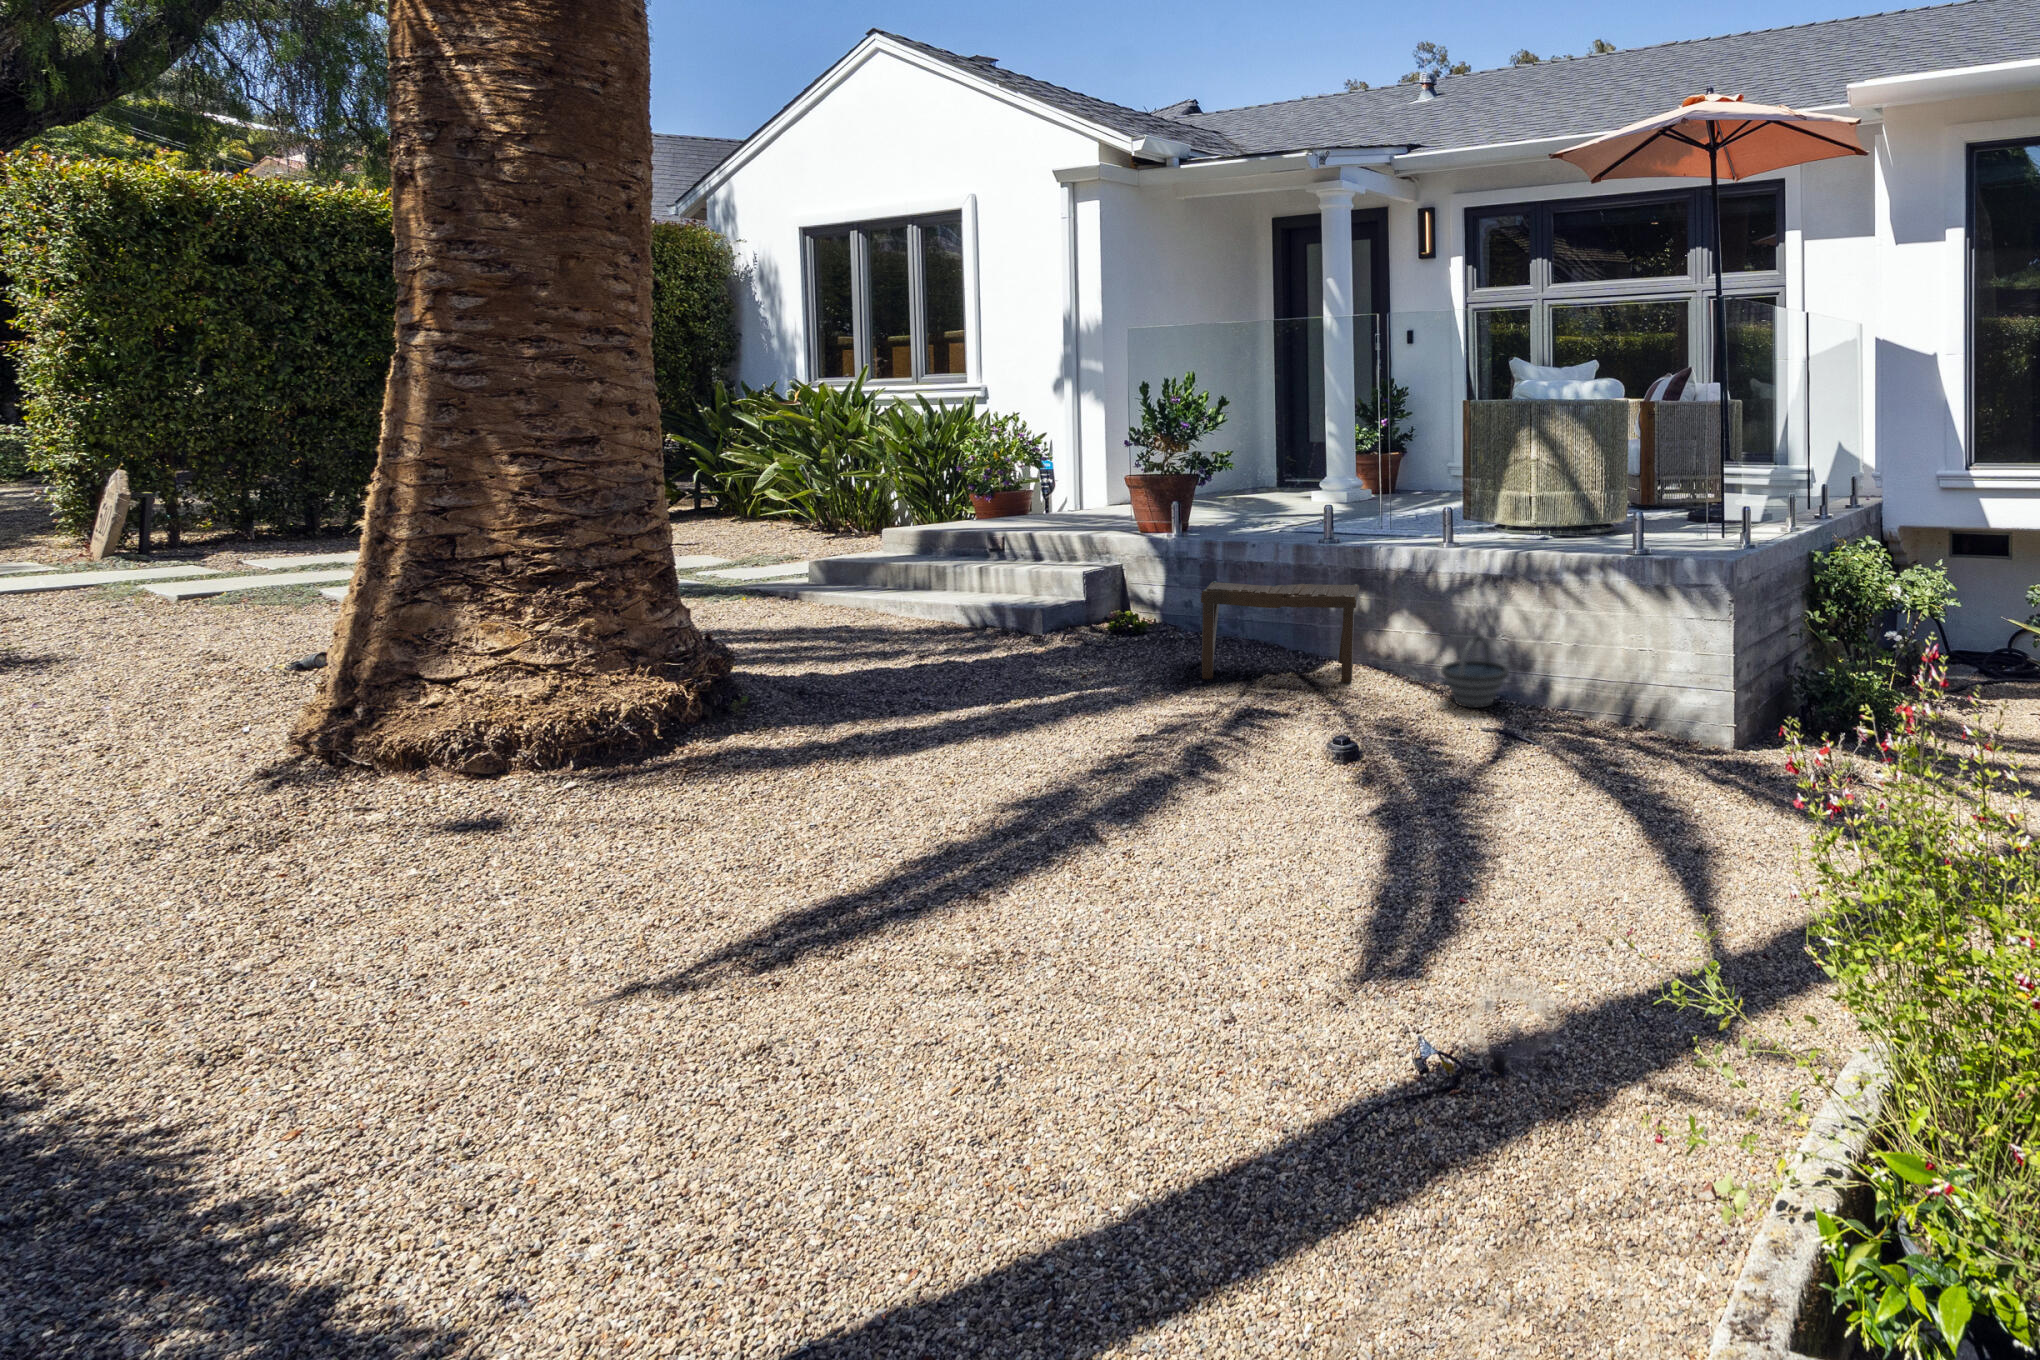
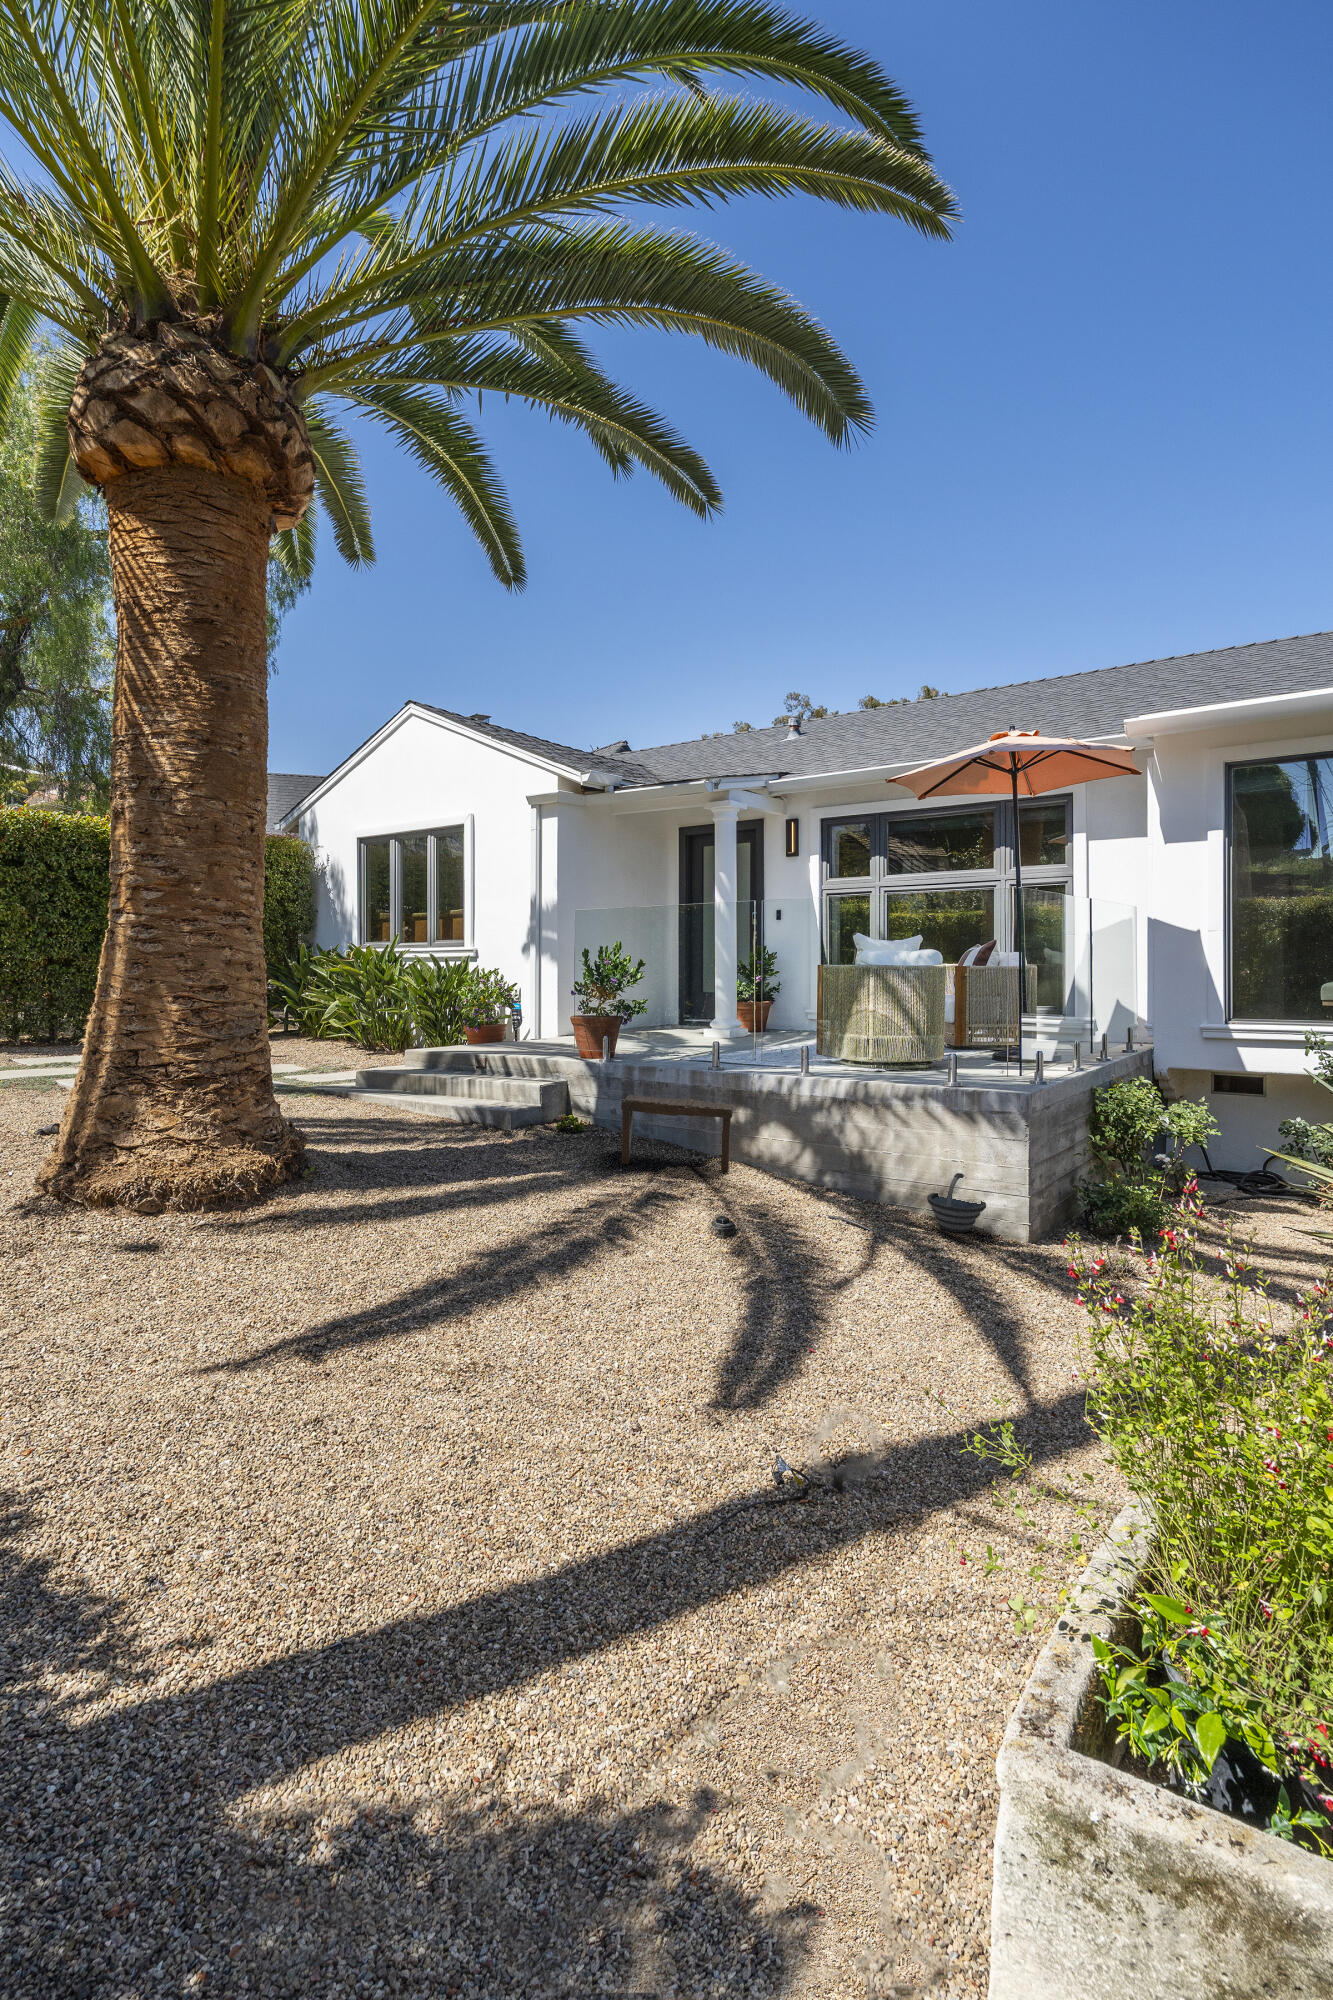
bucket: present [1441,635,1509,708] -> present [927,1173,986,1232]

